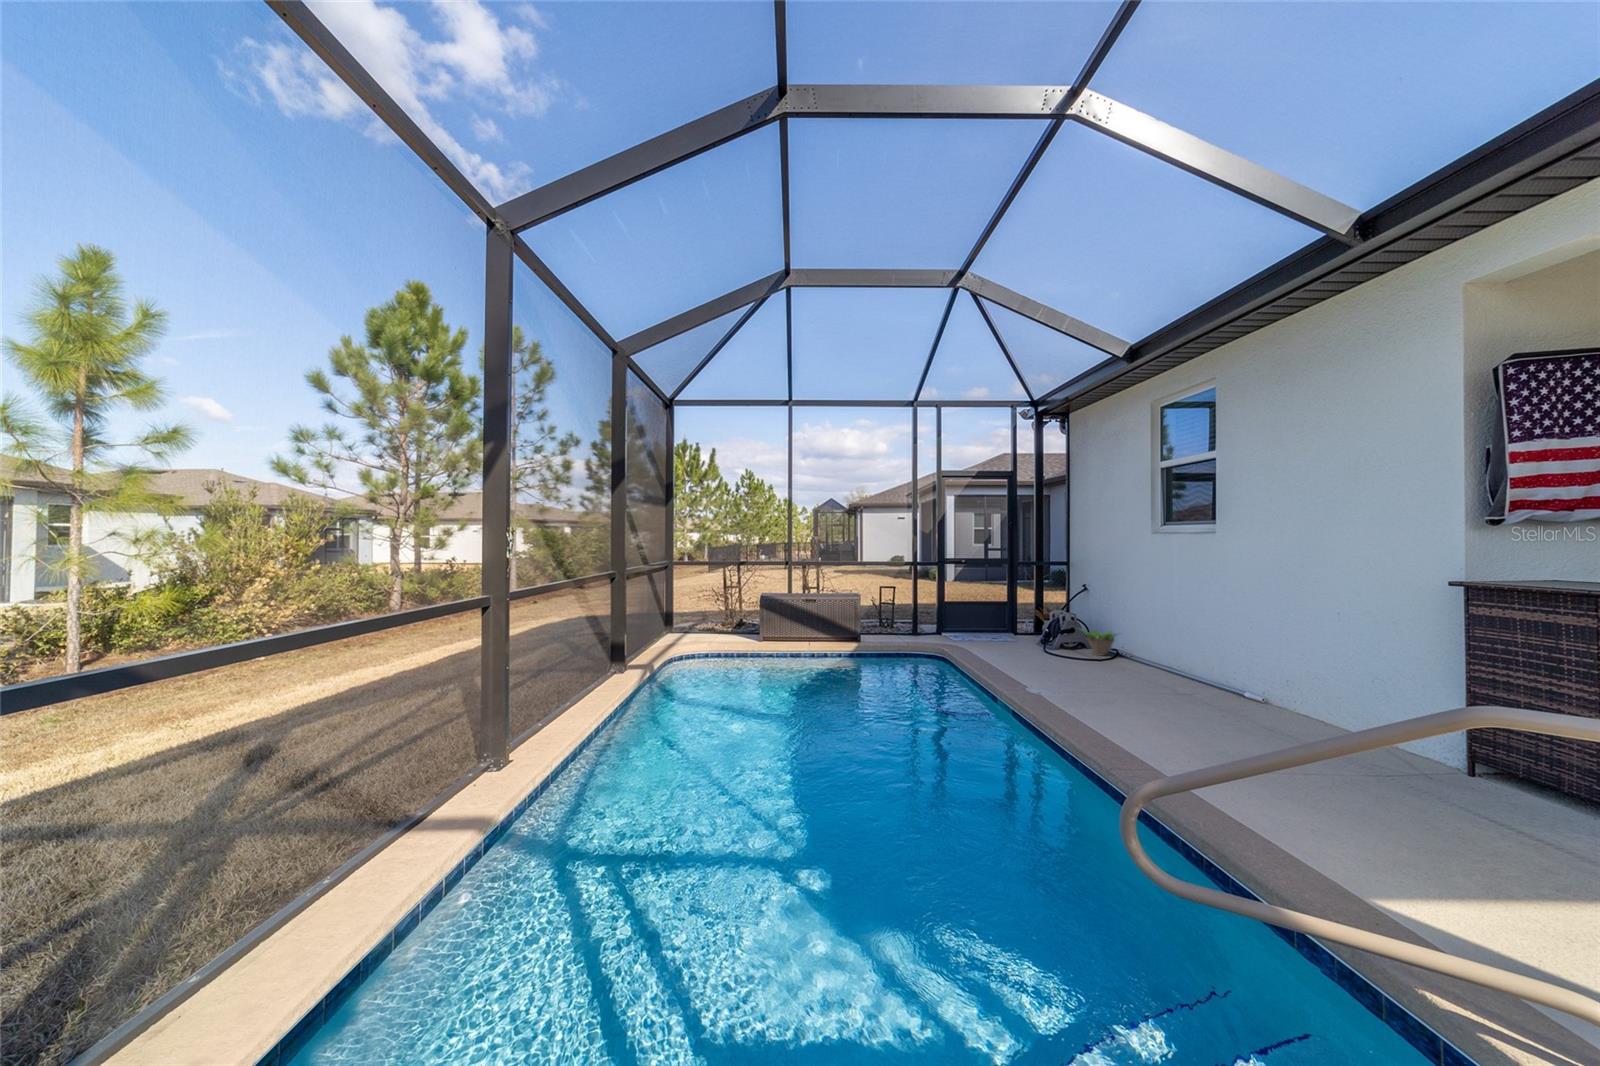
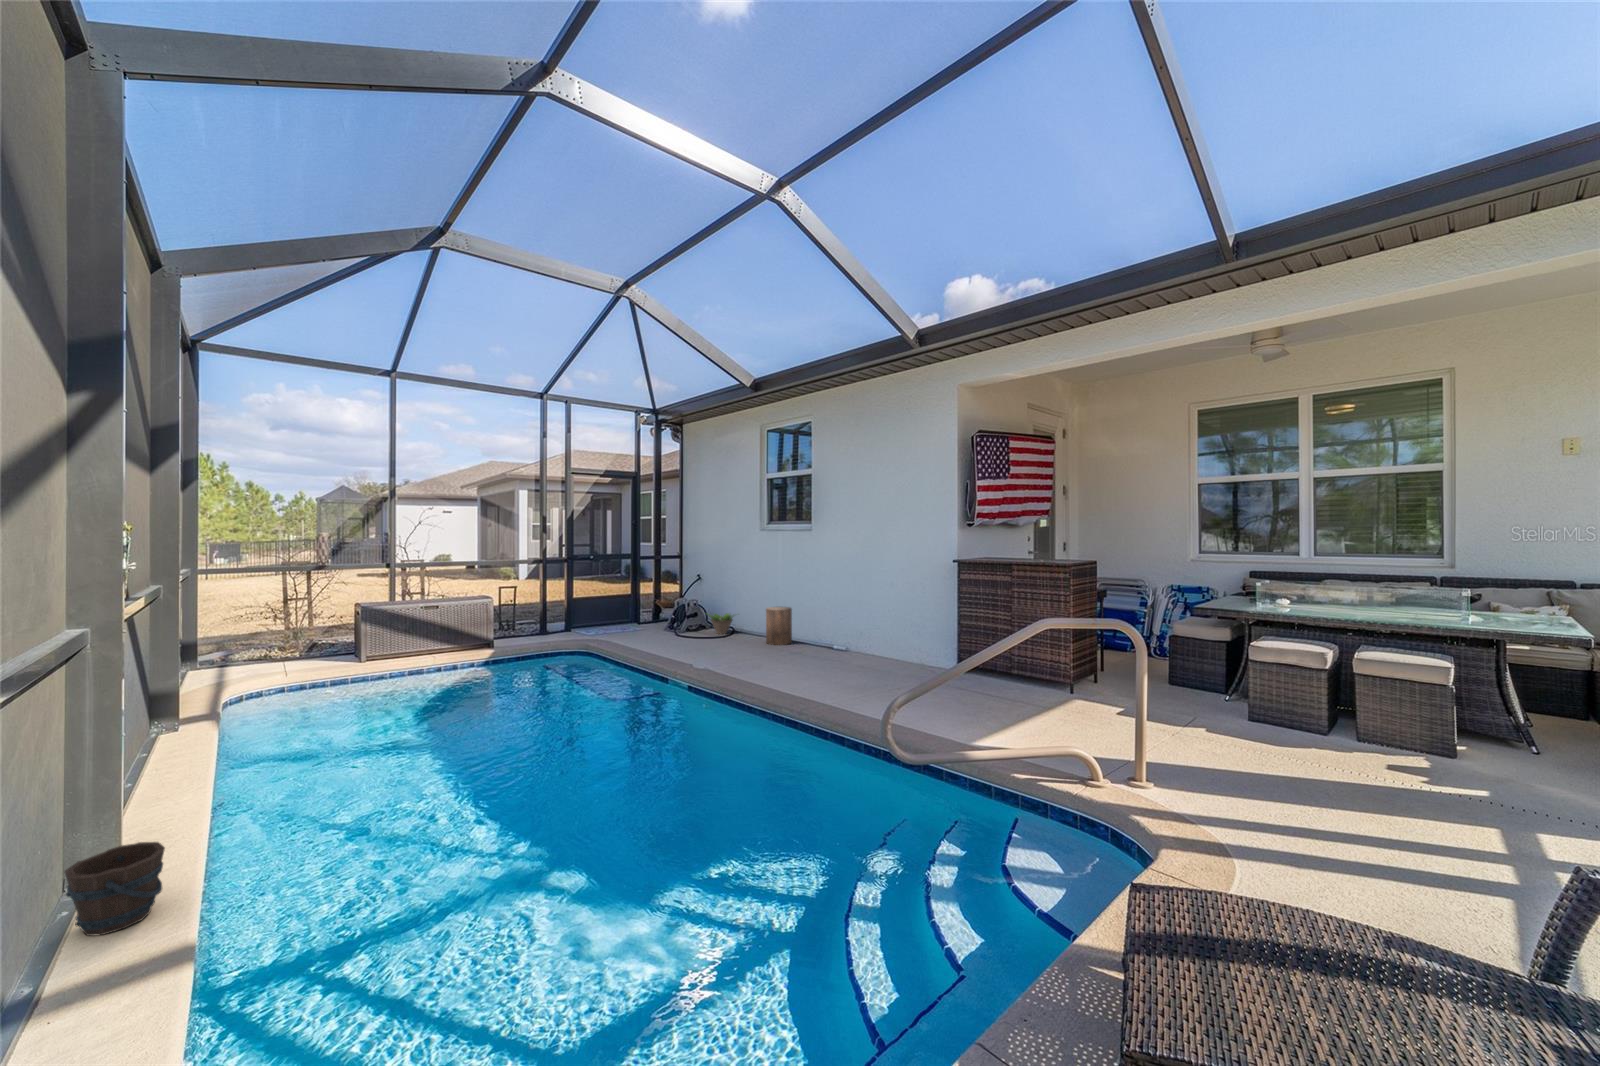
stool: none [1148,629,1187,679] -> present [766,607,792,645]
bucket: none [458,746,511,803] -> present [64,842,165,936]

